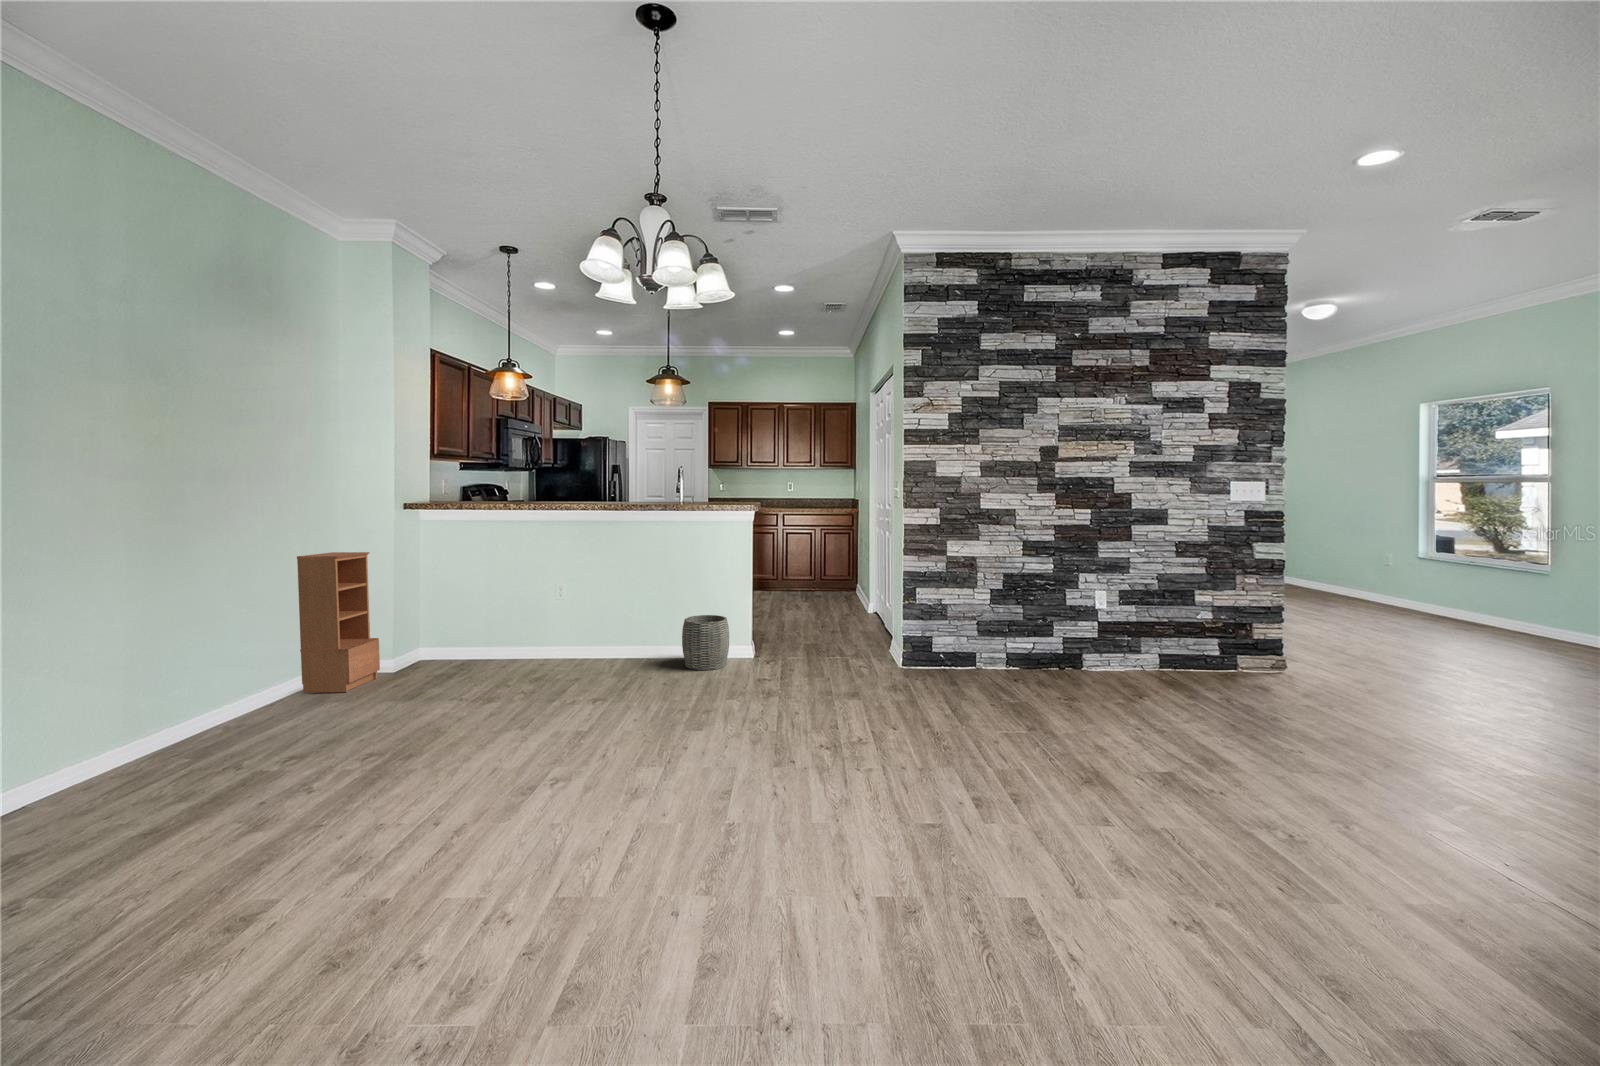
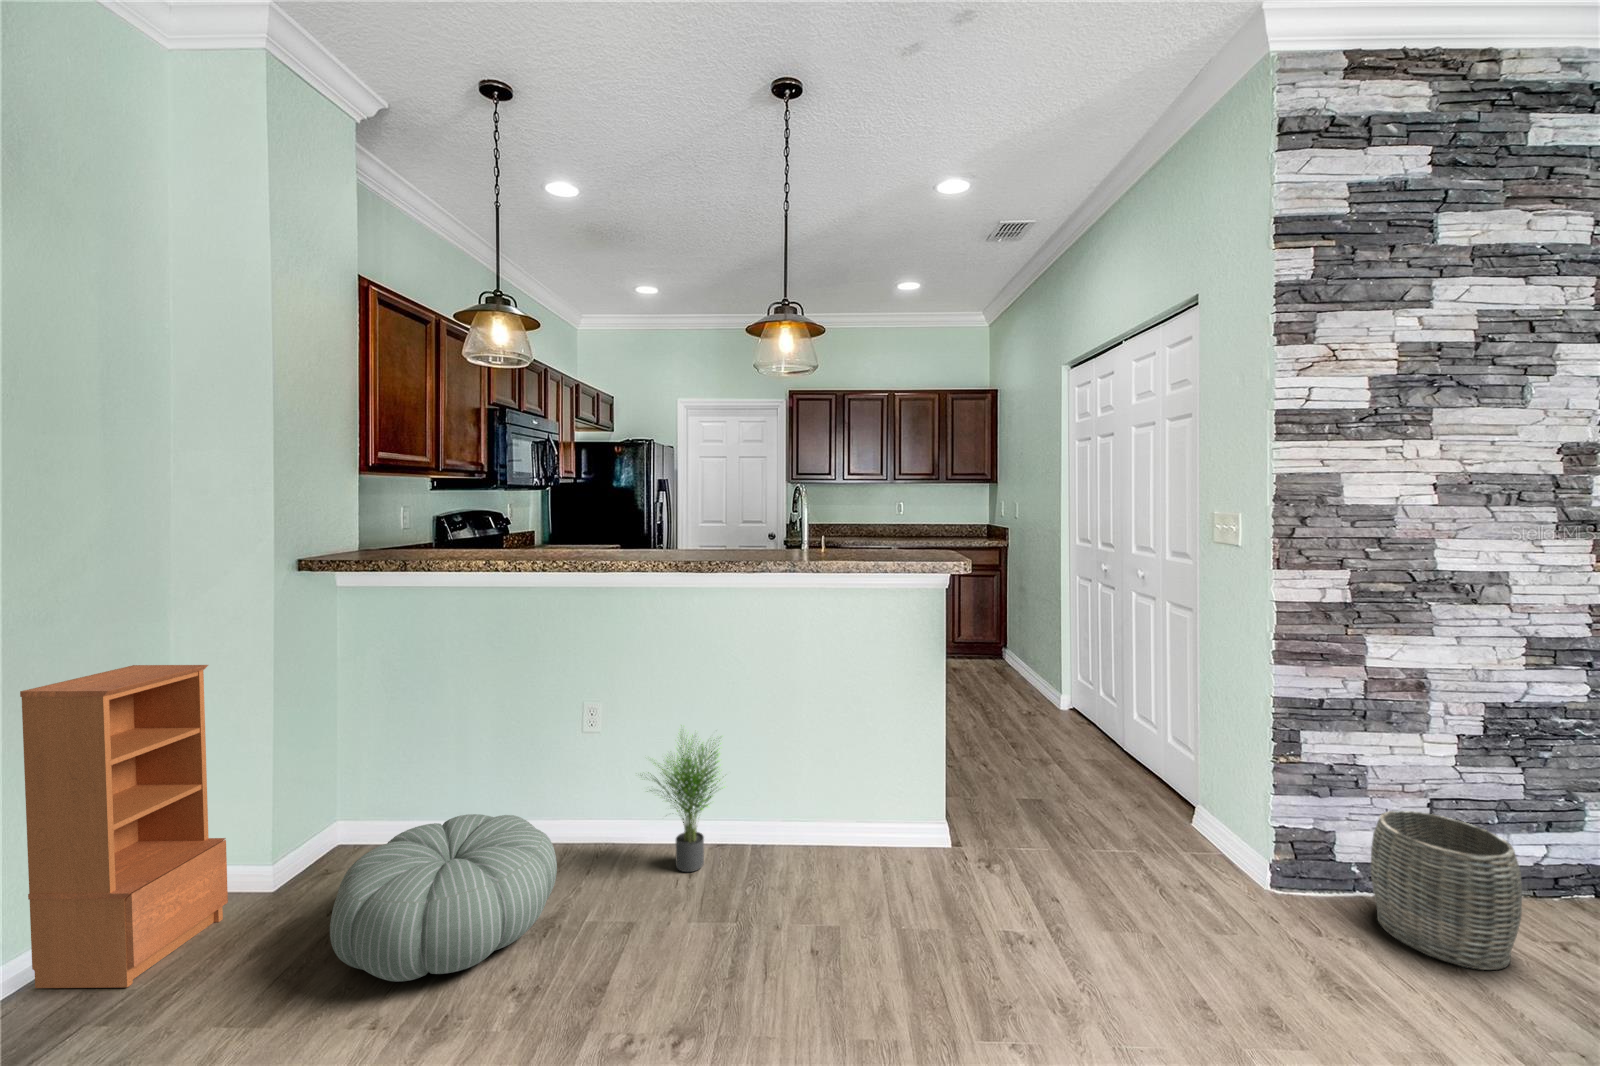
potted plant: none [584,592,636,665] -> present [650,737,720,872]
woven basket: present [682,615,729,670] -> present [1371,811,1522,970]
pouf: none [438,633,544,689] -> present [330,814,557,982]

